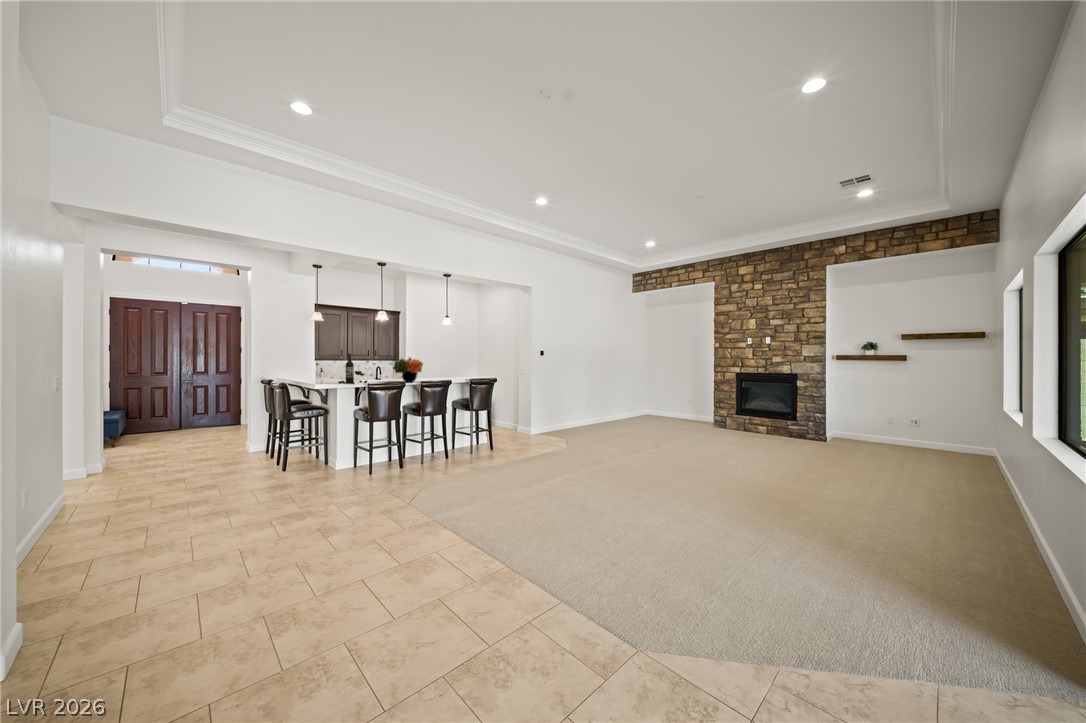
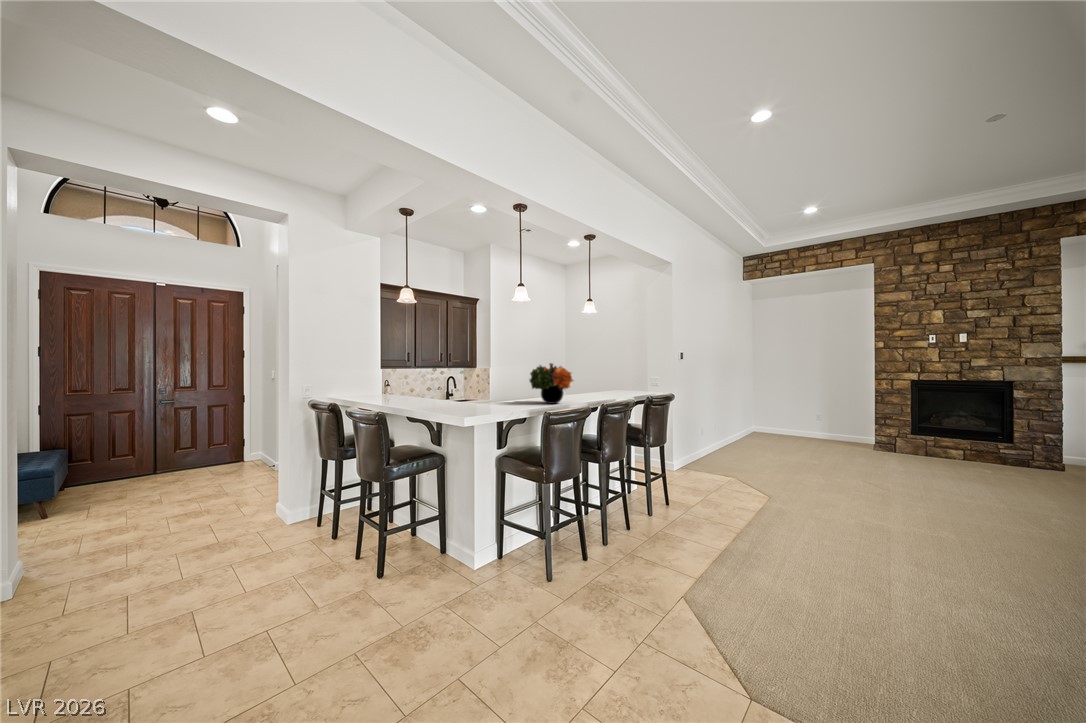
wine bottle: present [338,354,367,384] -> none [451,358,501,410]

